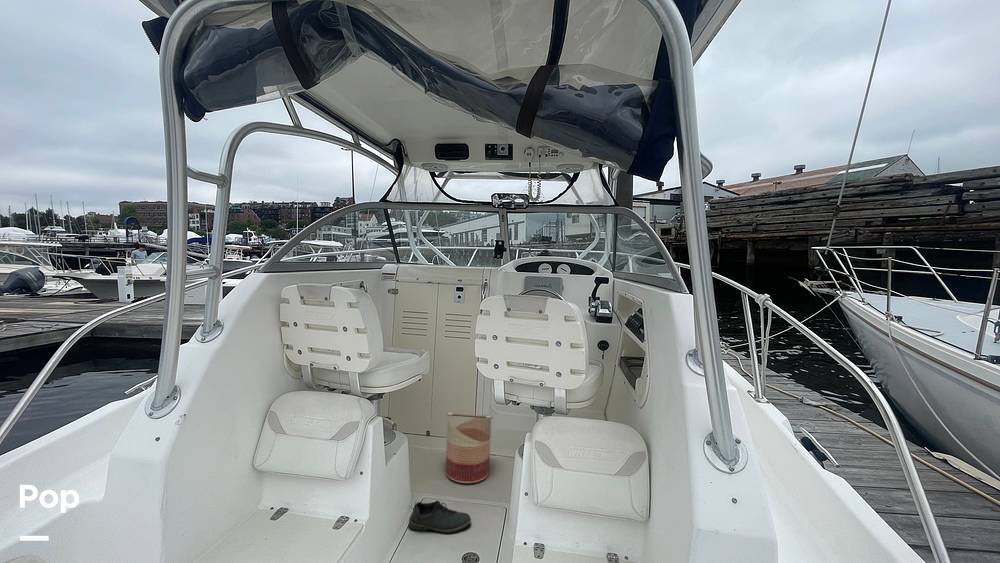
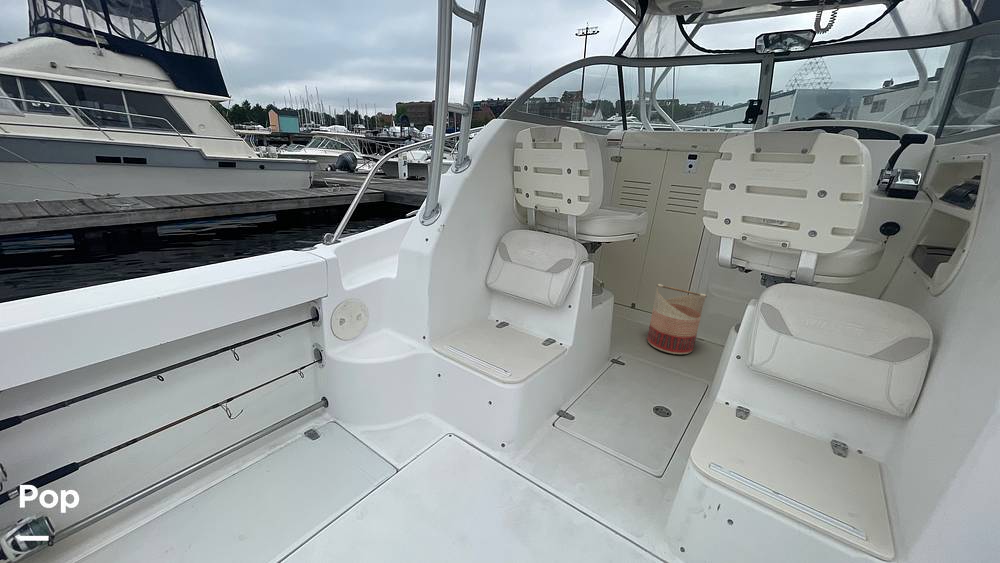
shoe: present [409,501,471,533] -> none [606,351,667,386]

